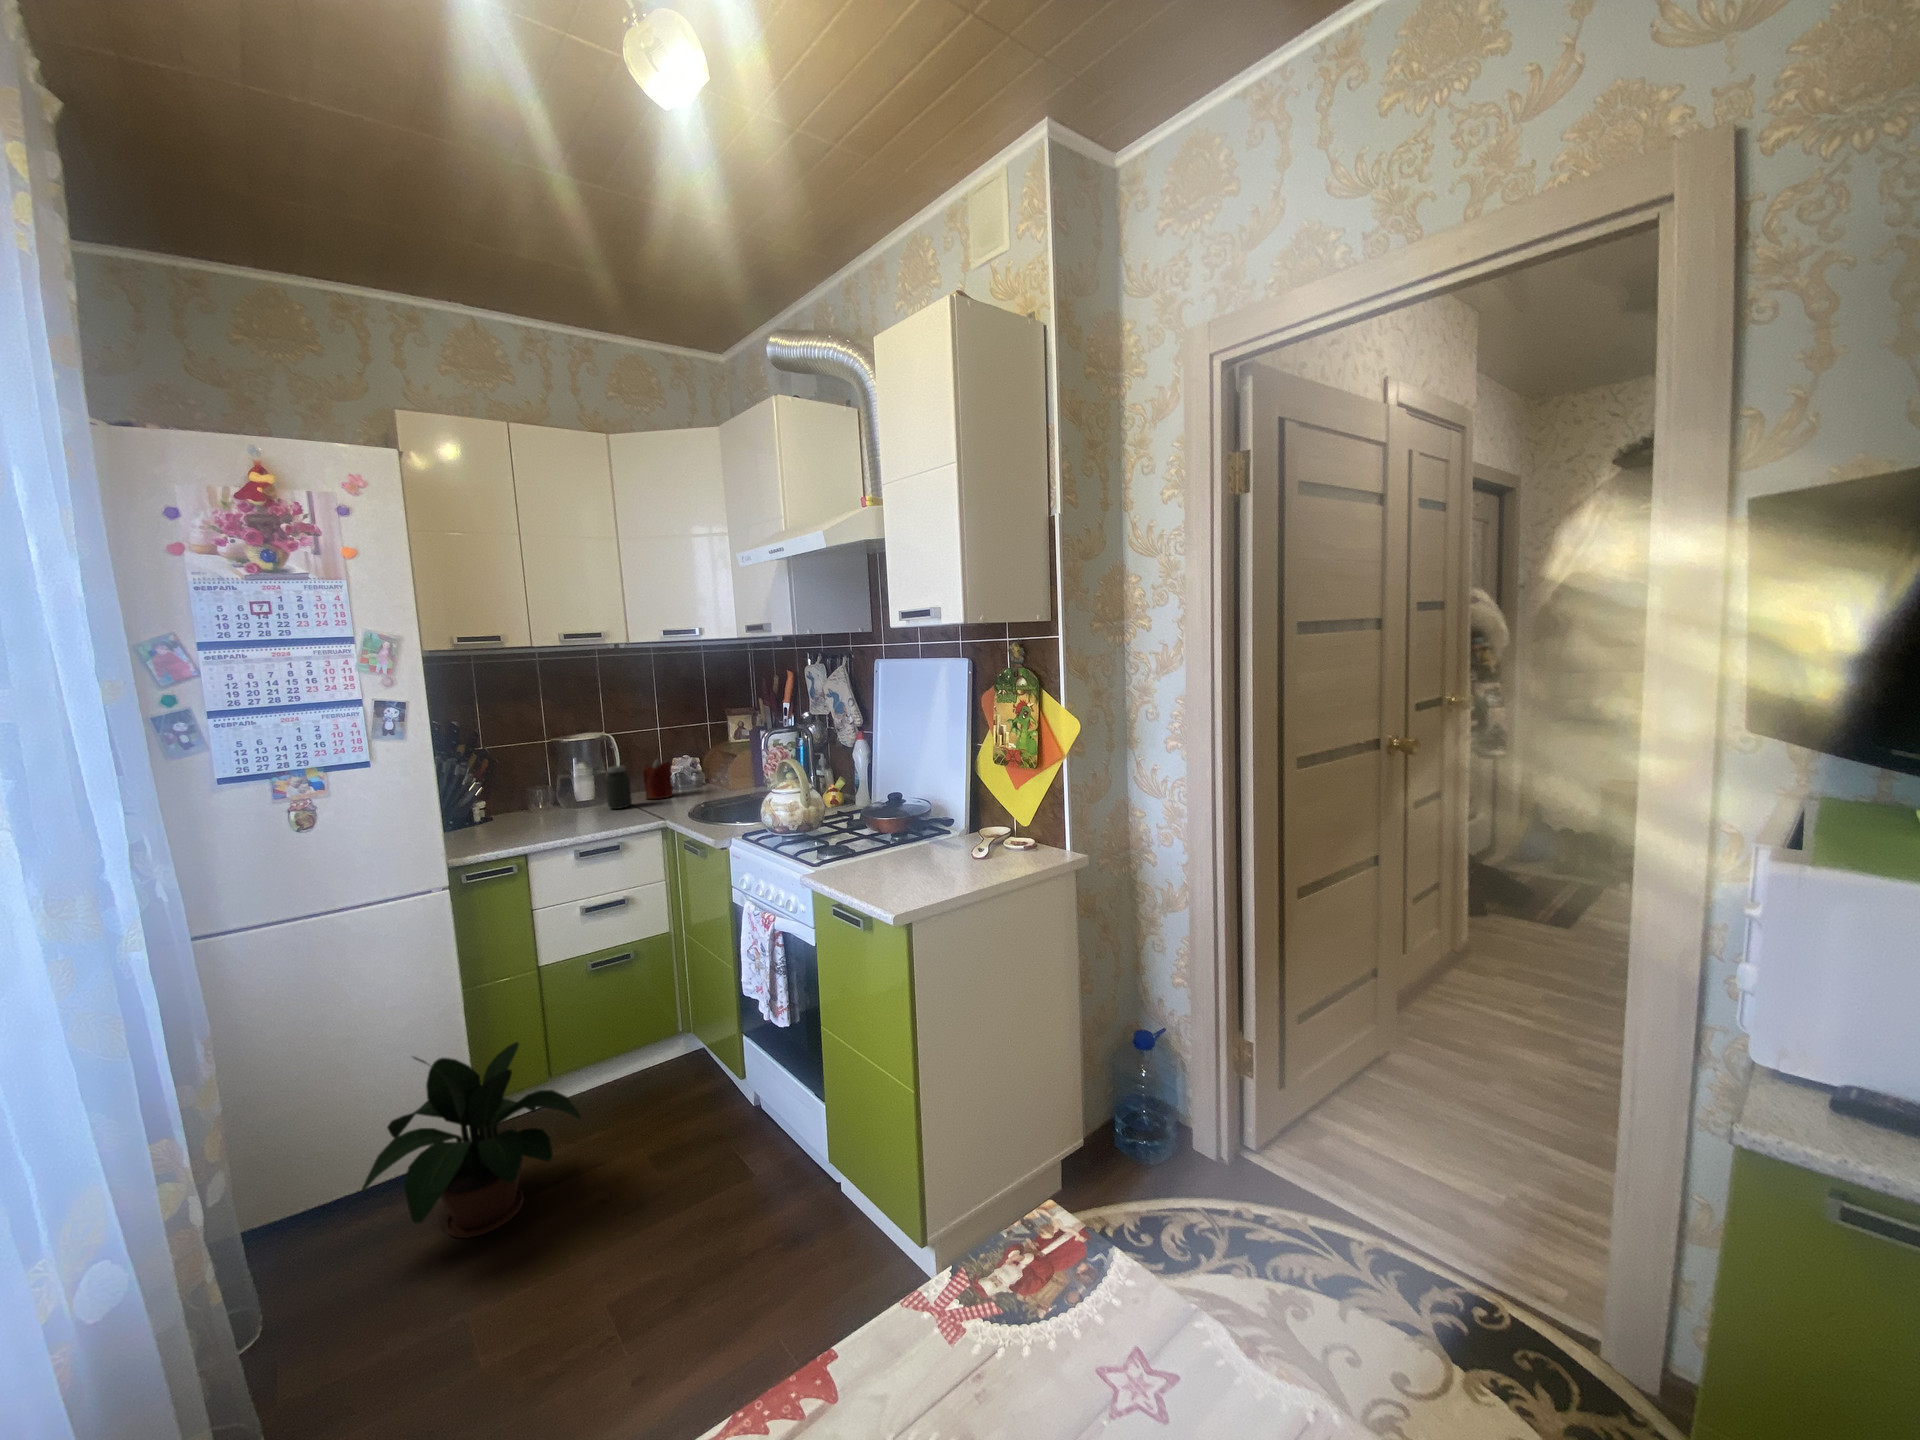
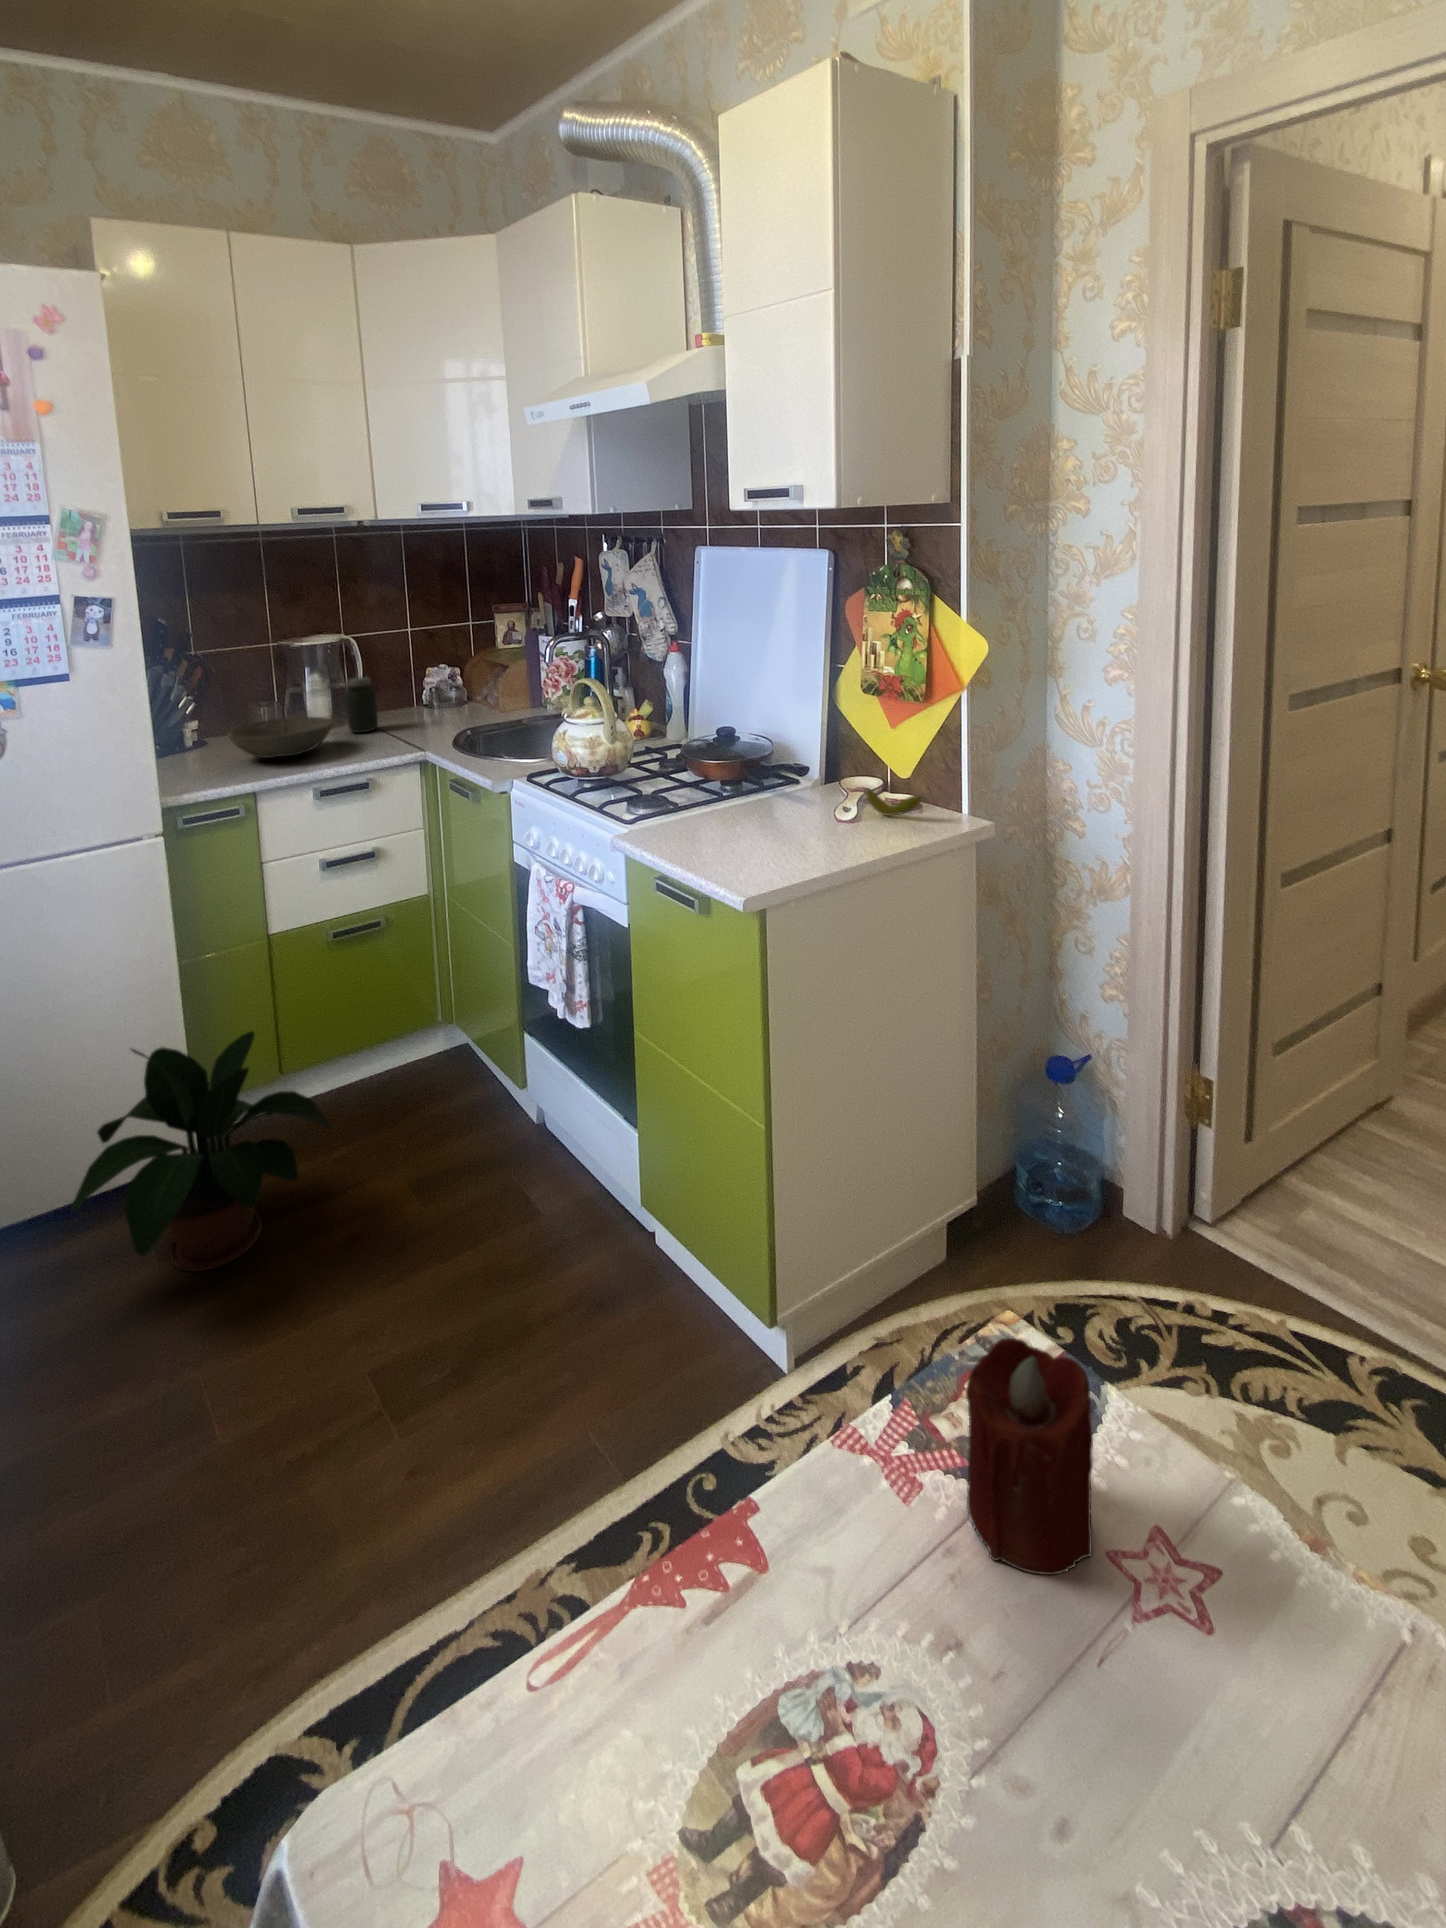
candle: present [643,760,674,799] -> present [966,1338,1093,1575]
bowl: none [506,796,594,829] -> present [228,717,334,758]
fruit: none [990,834,1031,853] -> present [866,790,922,816]

